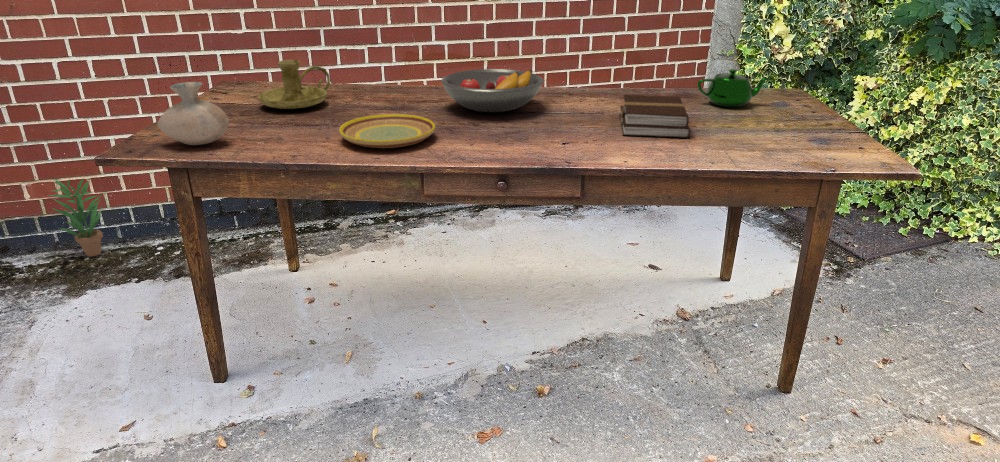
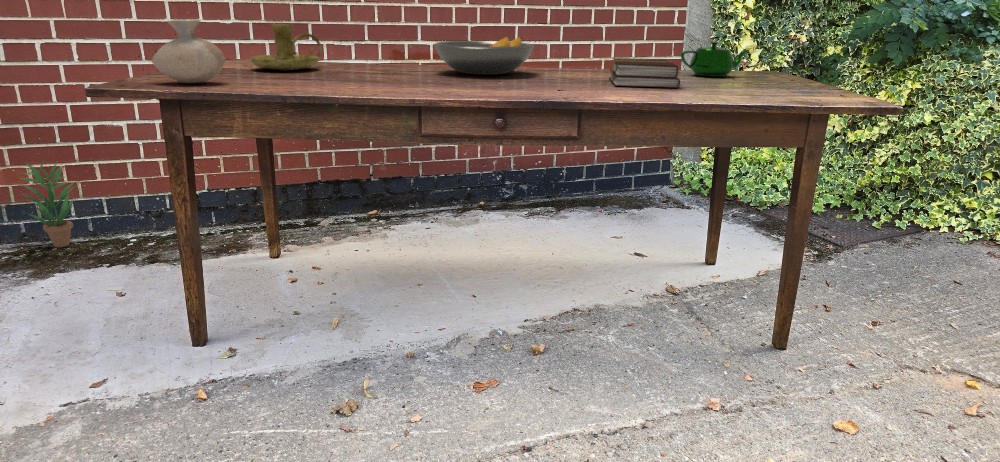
plate: present [339,114,435,148] -> none [336,67,432,86]

